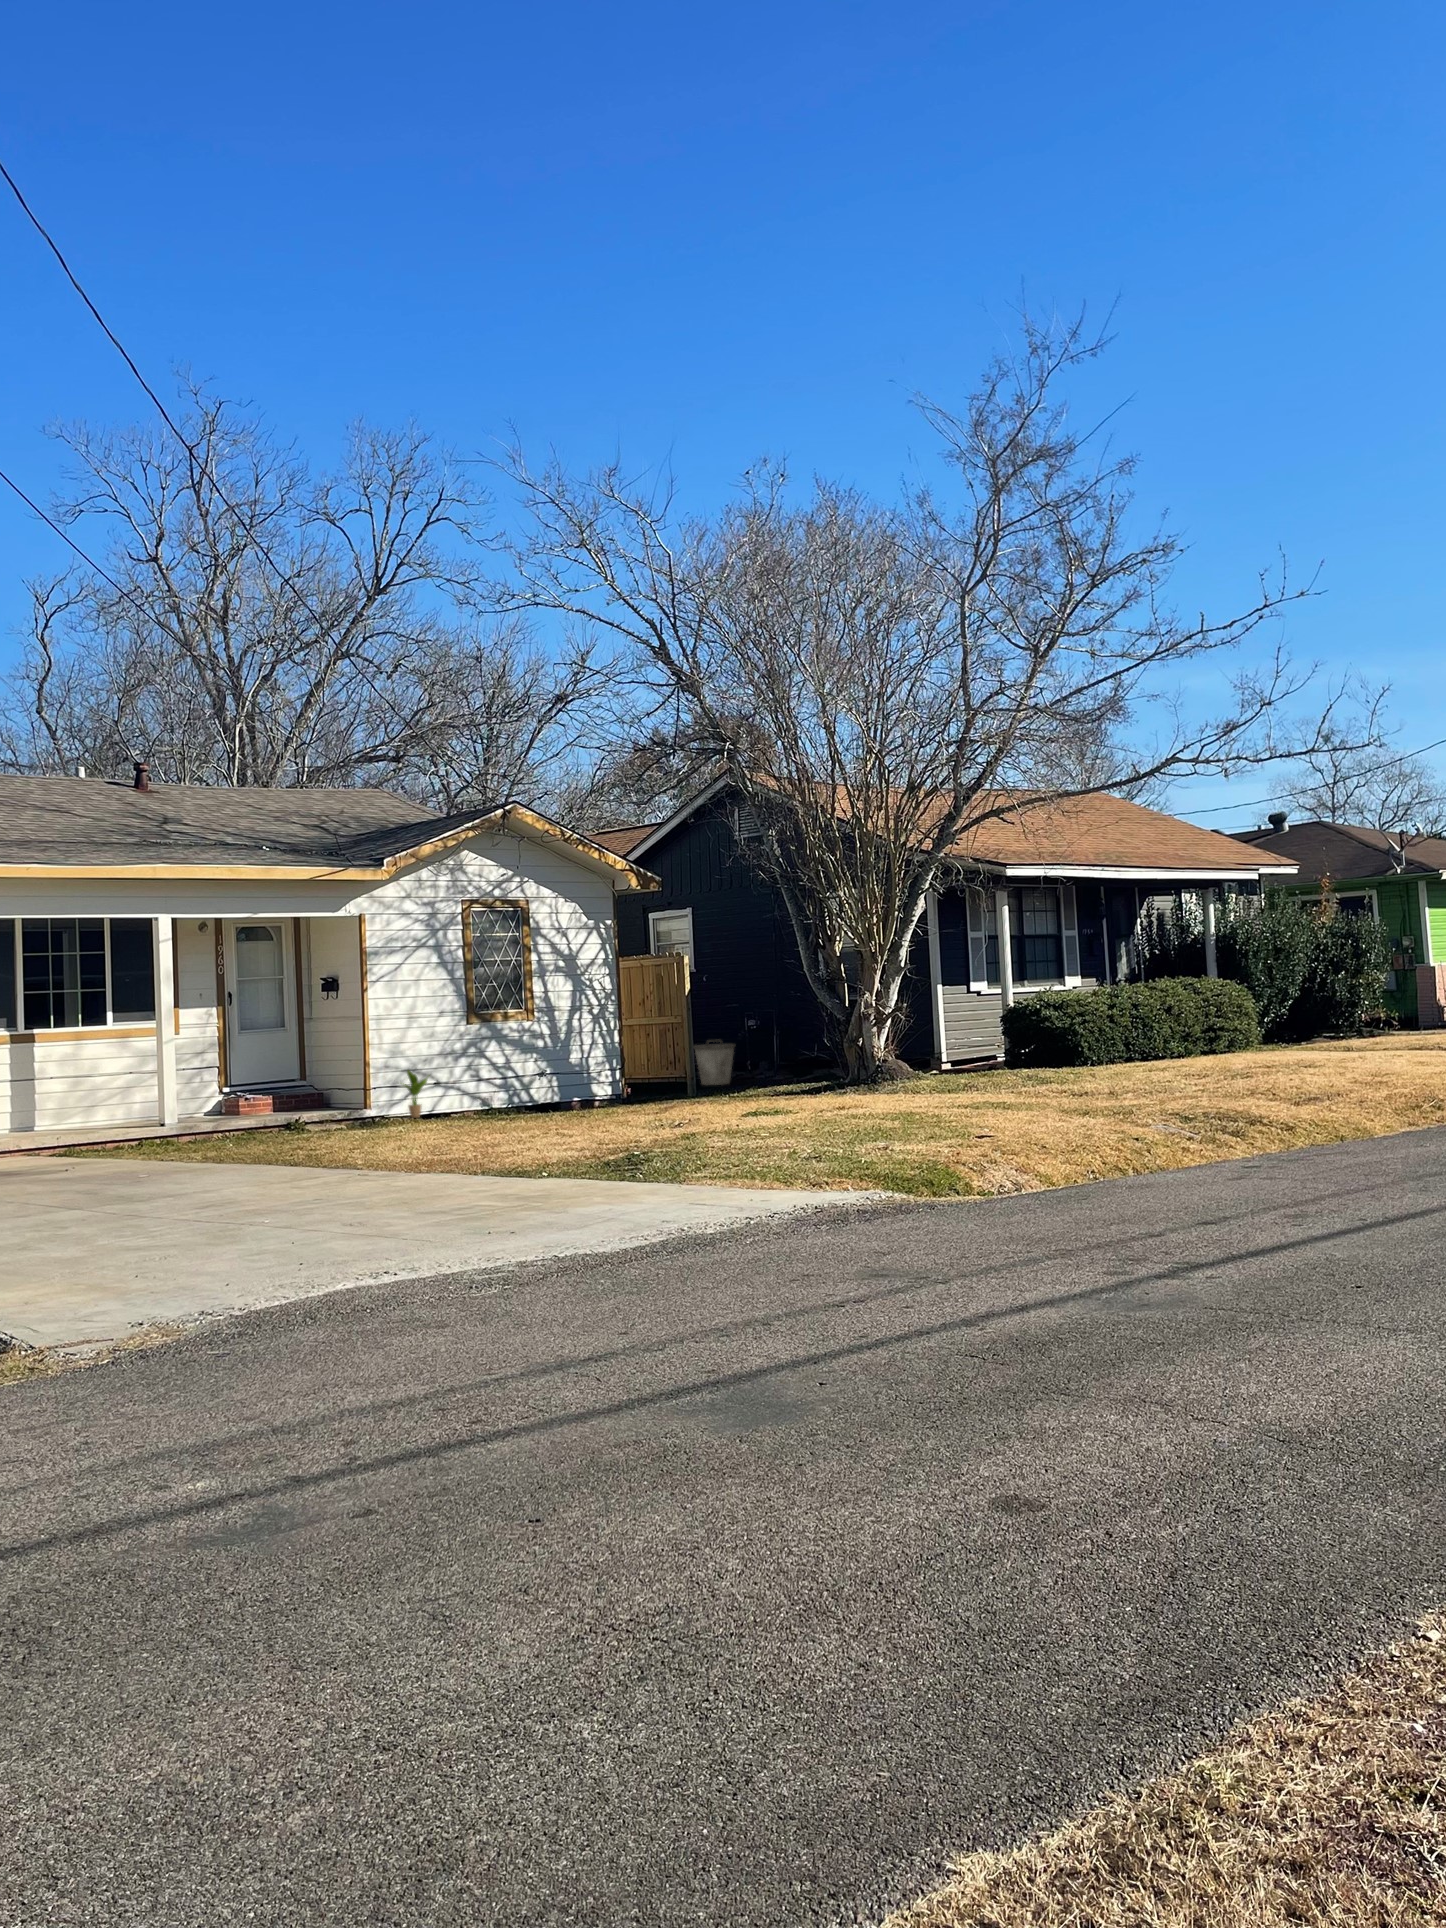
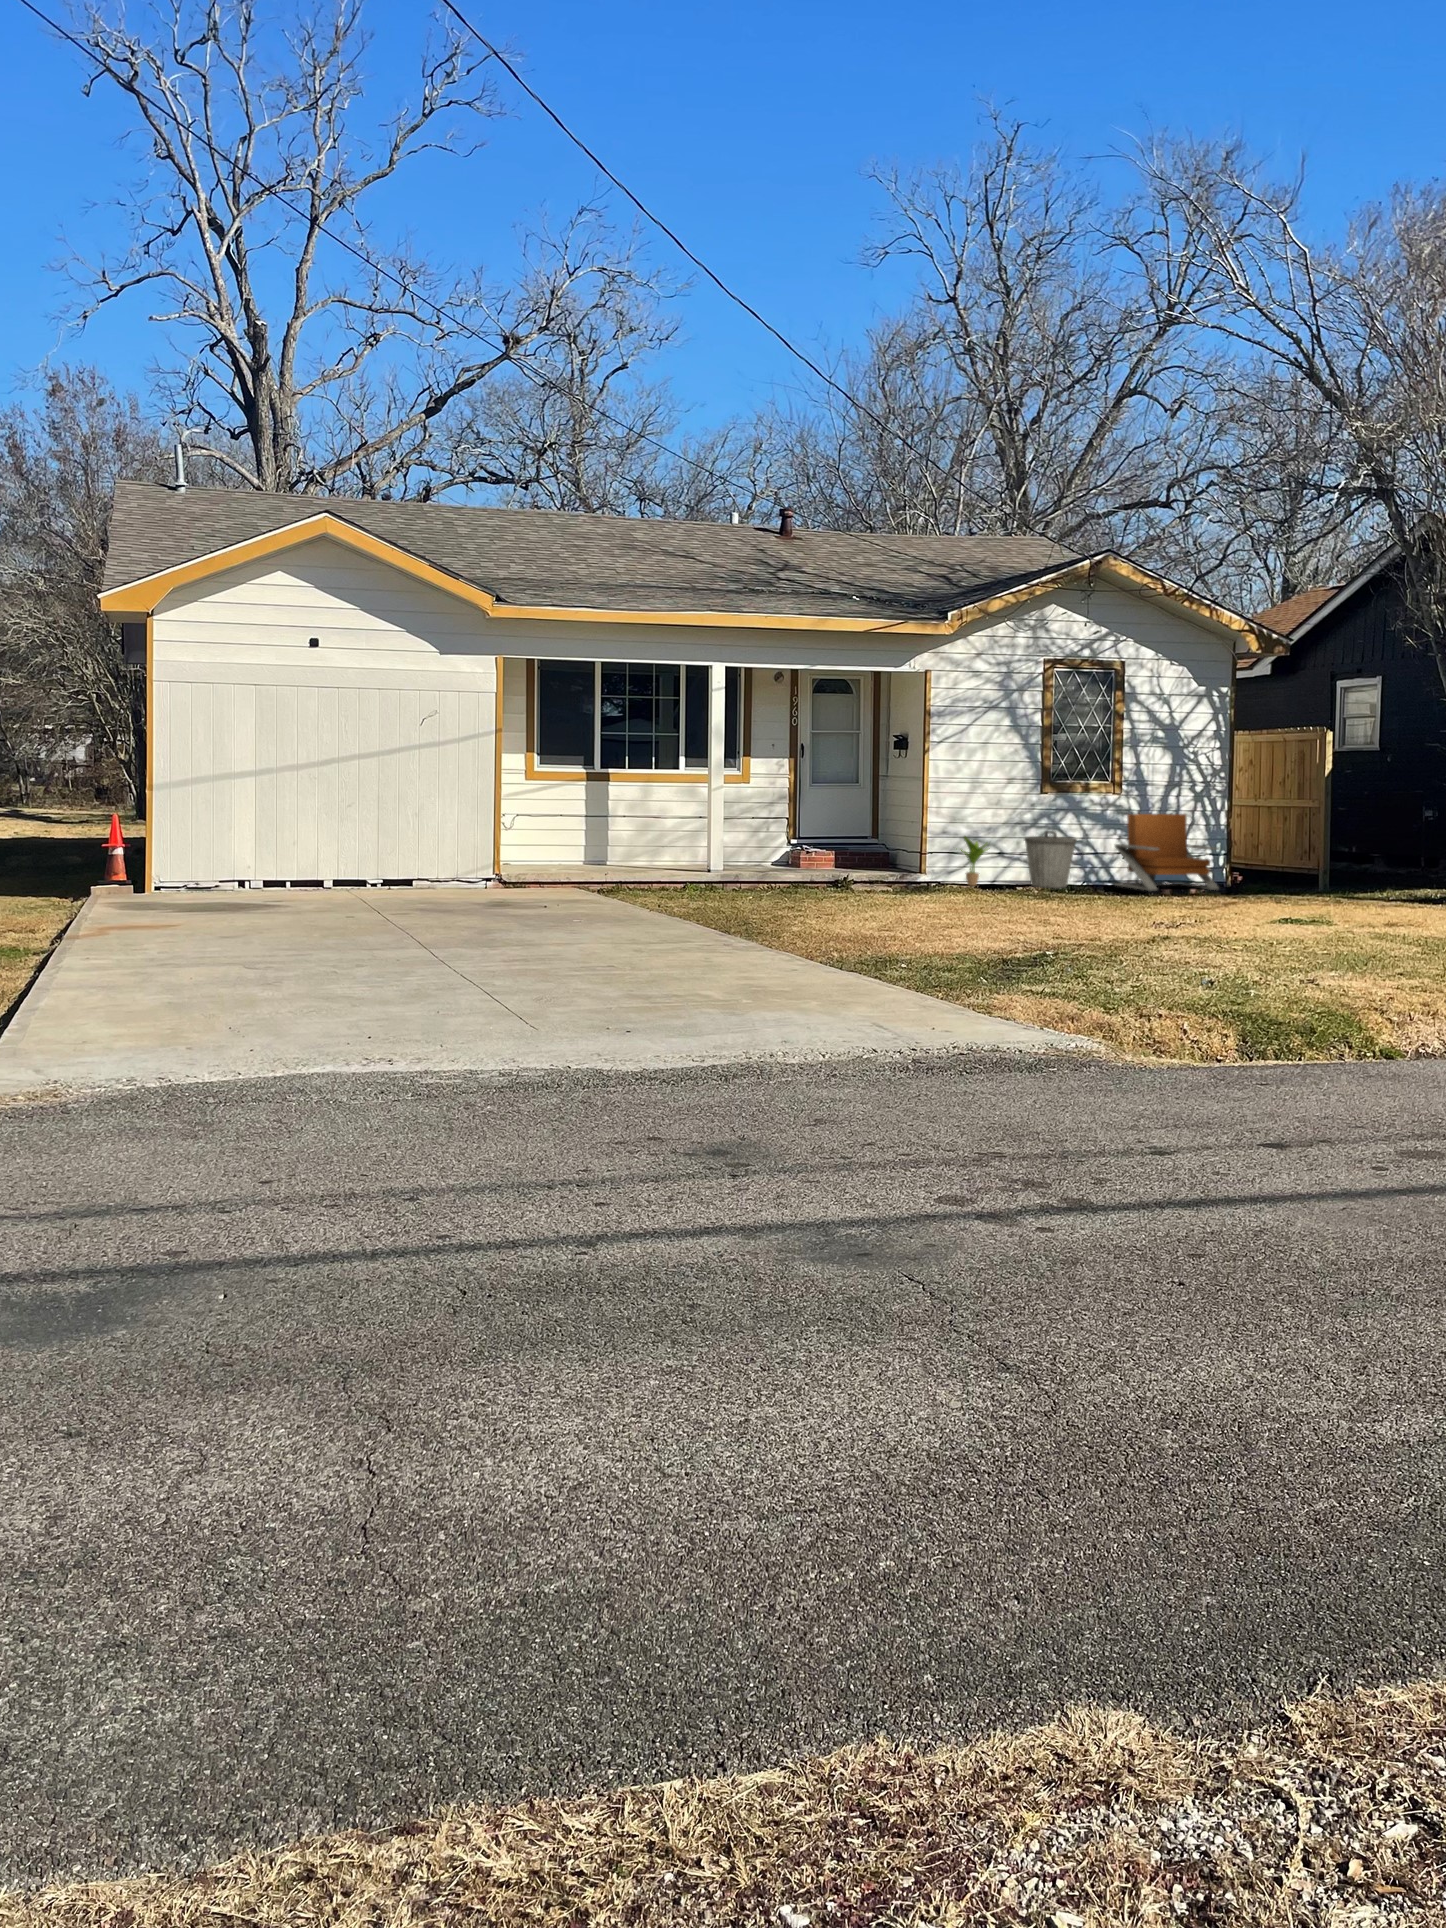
lounge chair: none [534,1034,630,1107] -> present [1115,814,1219,890]
trash can: present [694,1040,735,1085] -> present [1024,831,1077,888]

